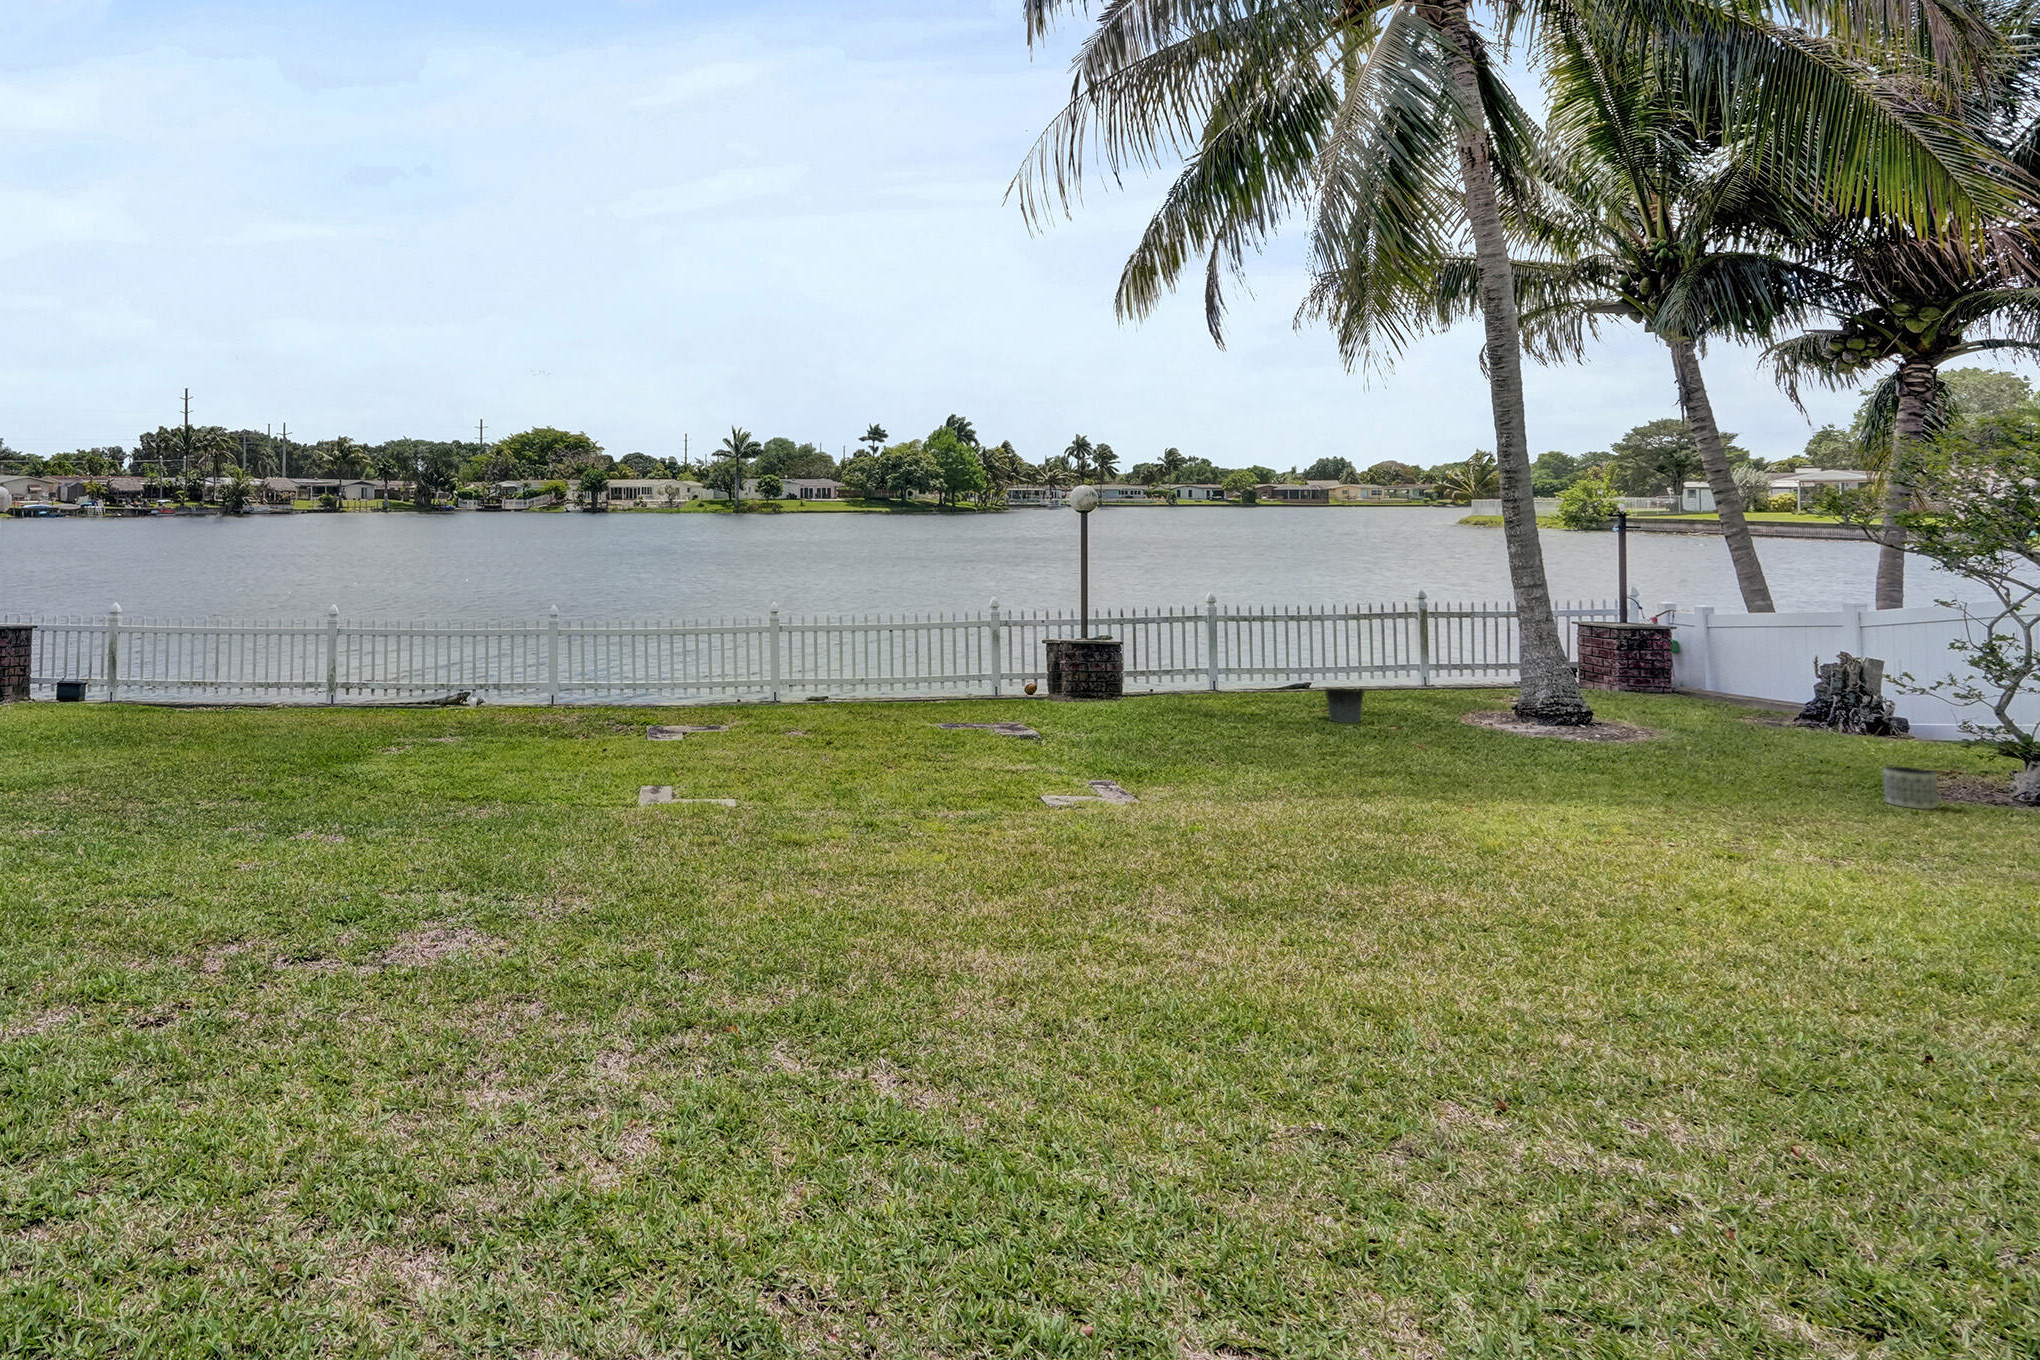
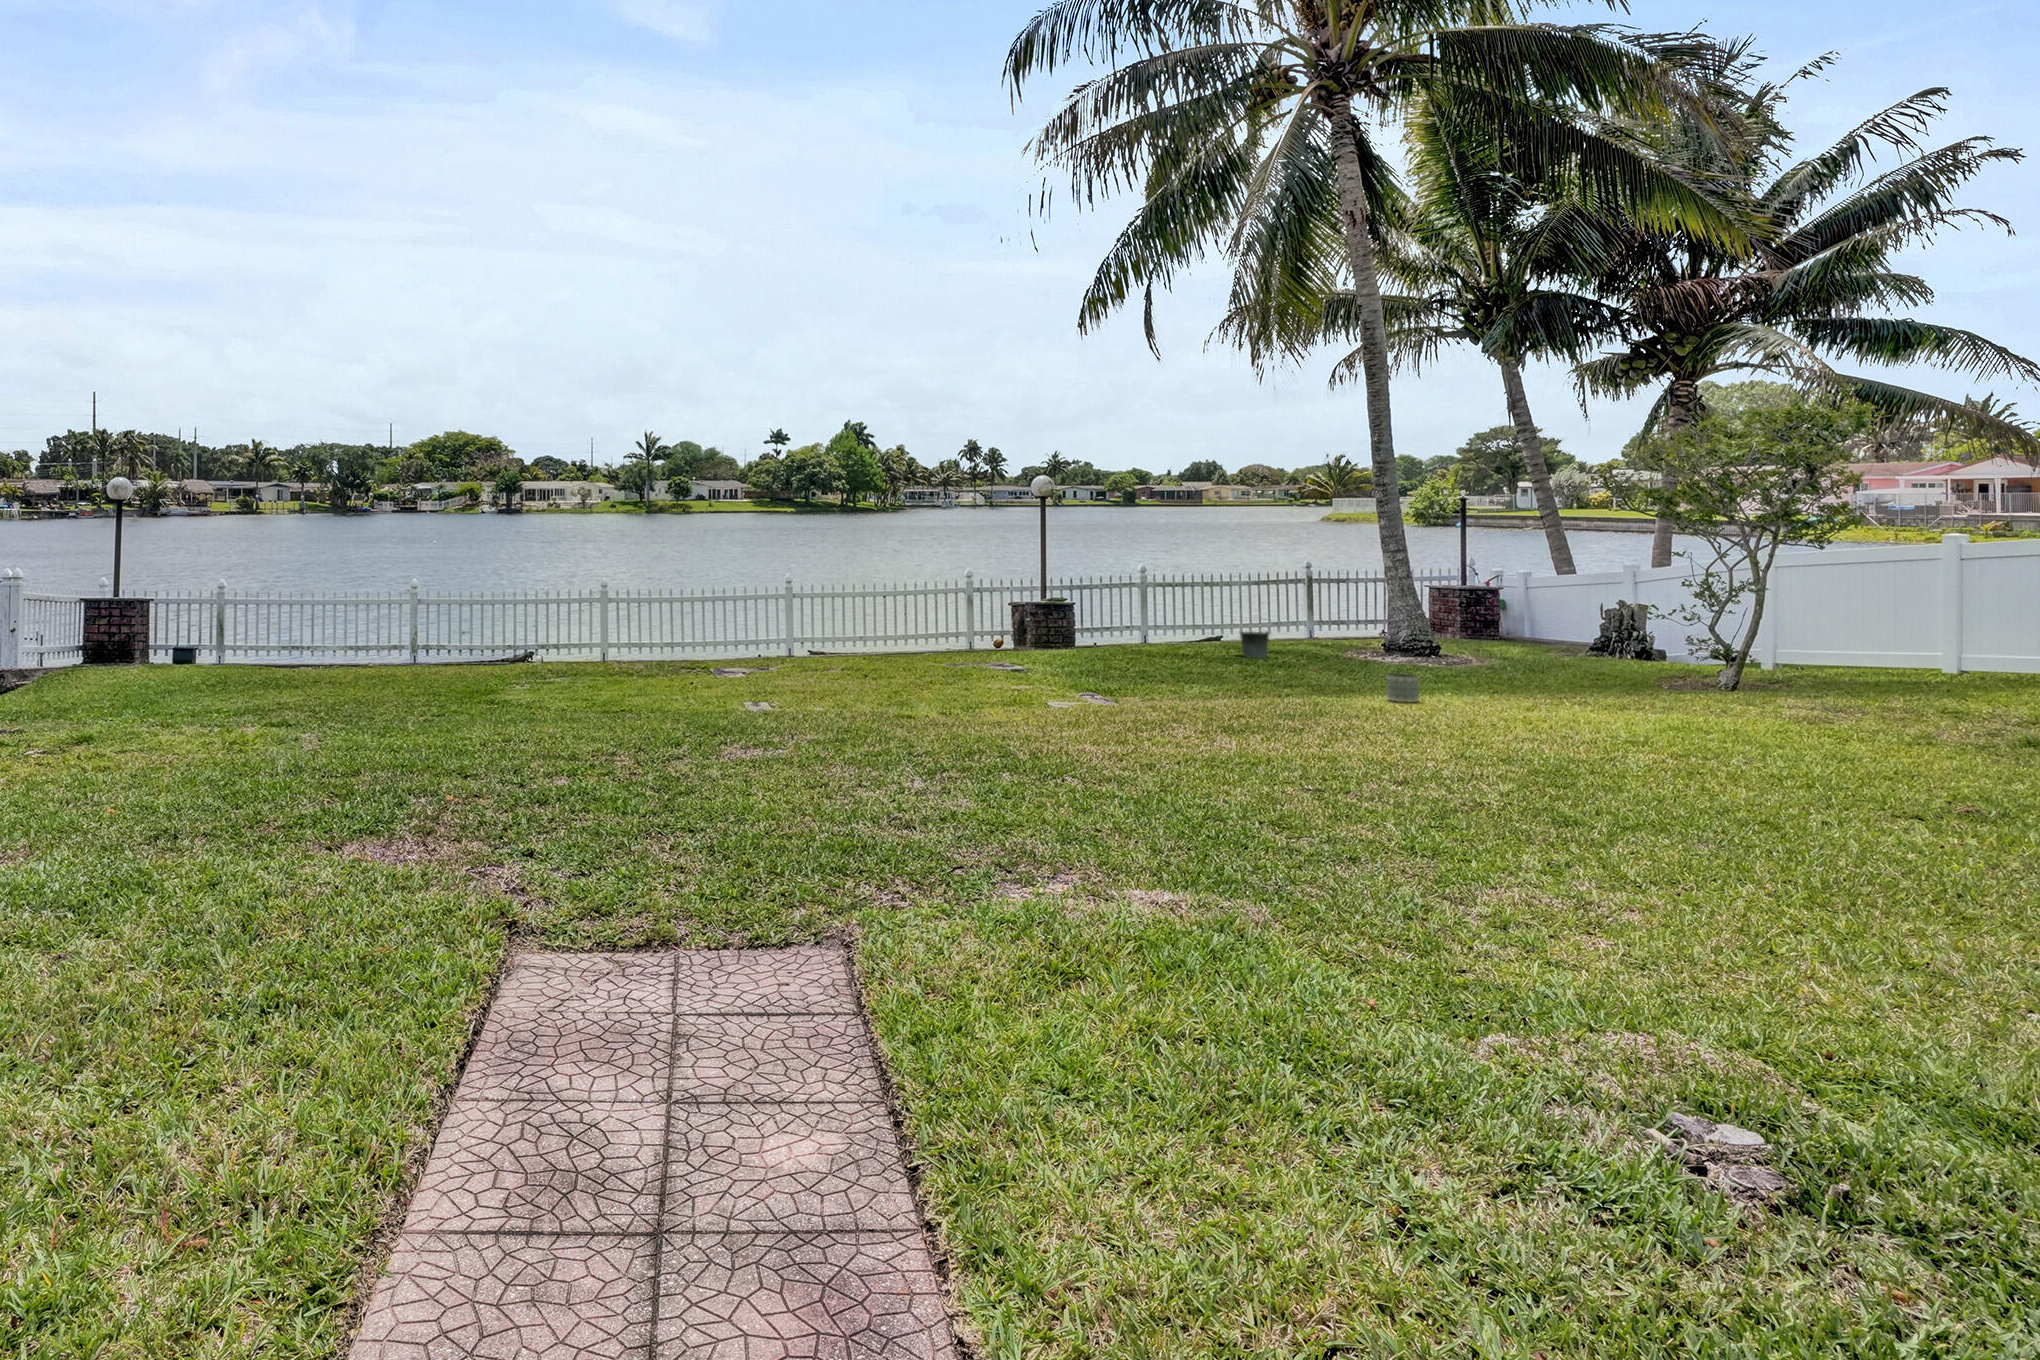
planter: present [1883,766,1938,809] -> present [1387,673,1419,702]

